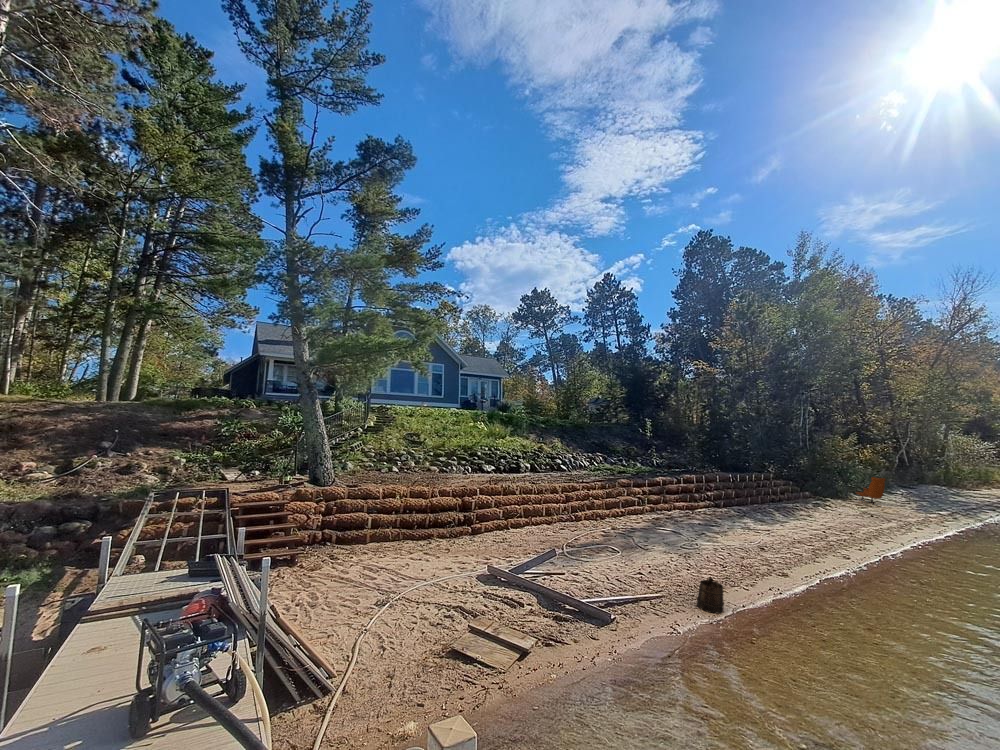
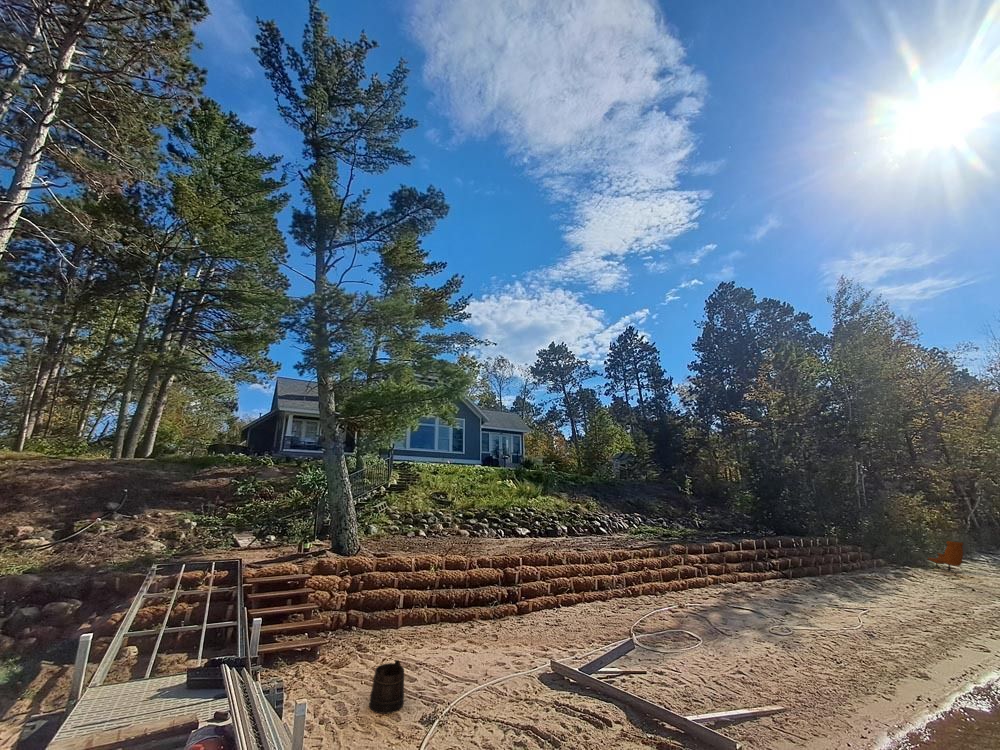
bucket: present [697,578,724,613] -> present [369,660,404,714]

